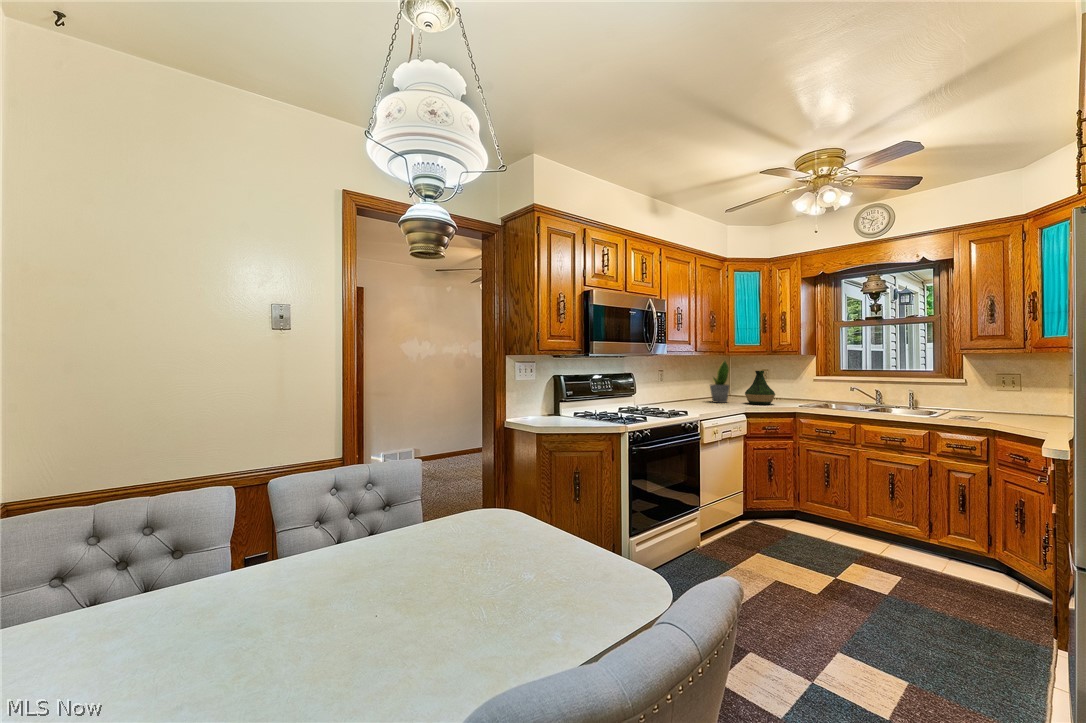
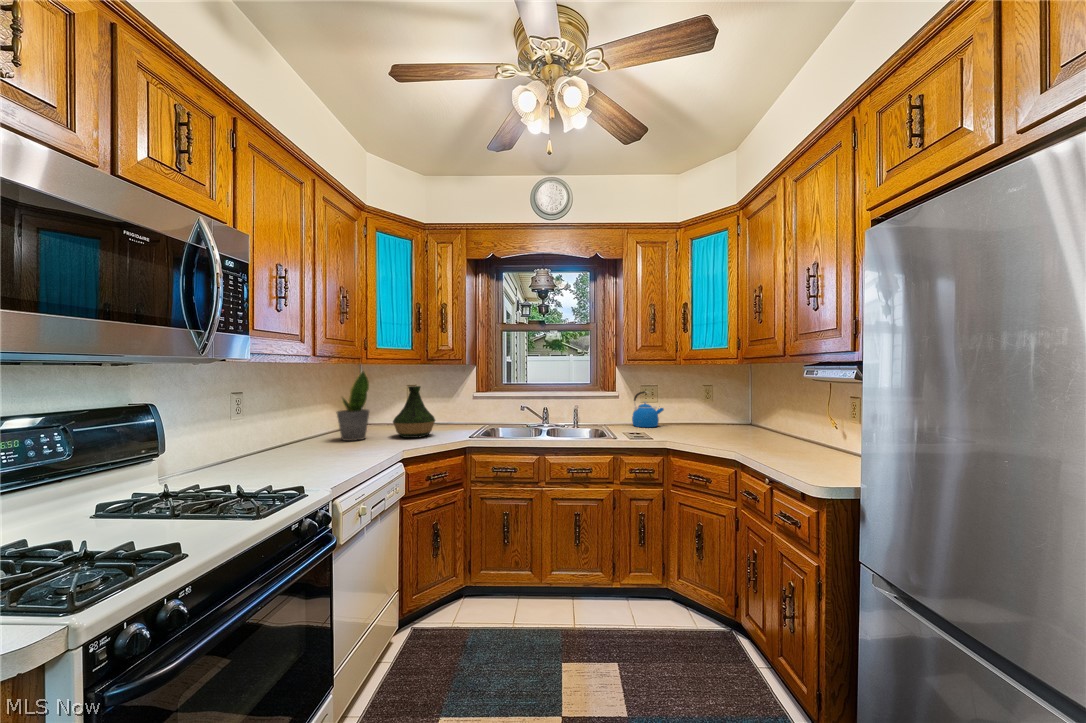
kettle: none [991,380,1039,417] -> present [632,391,664,427]

